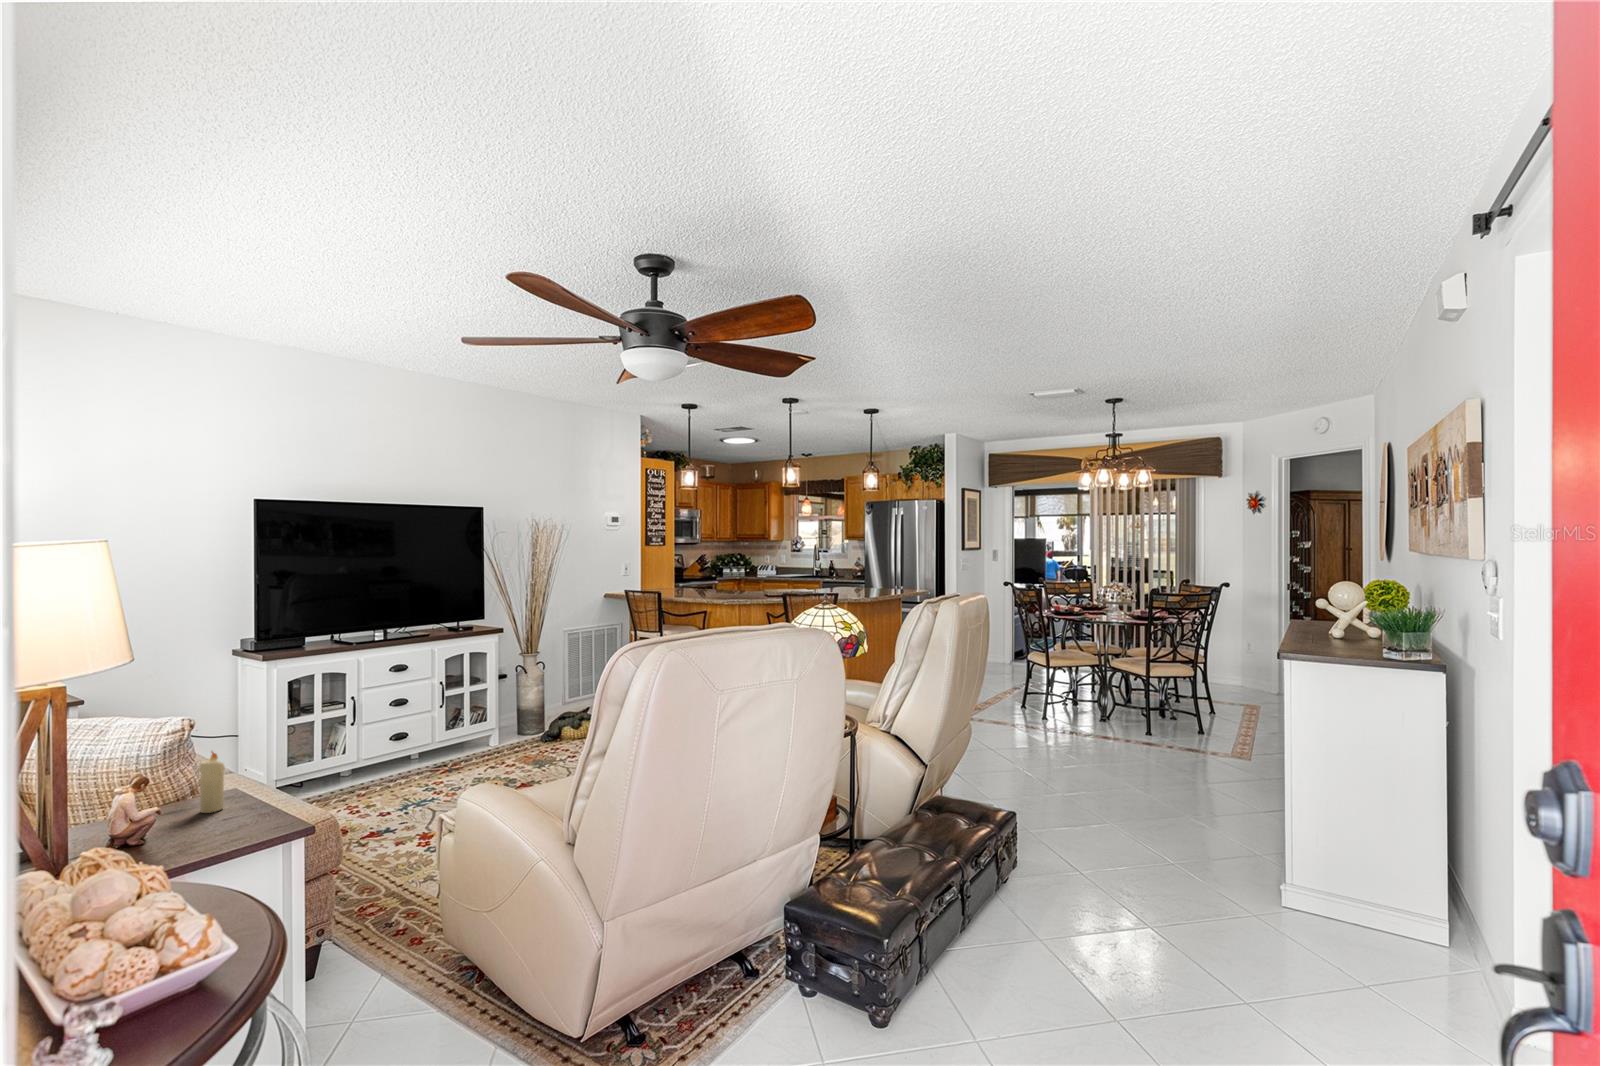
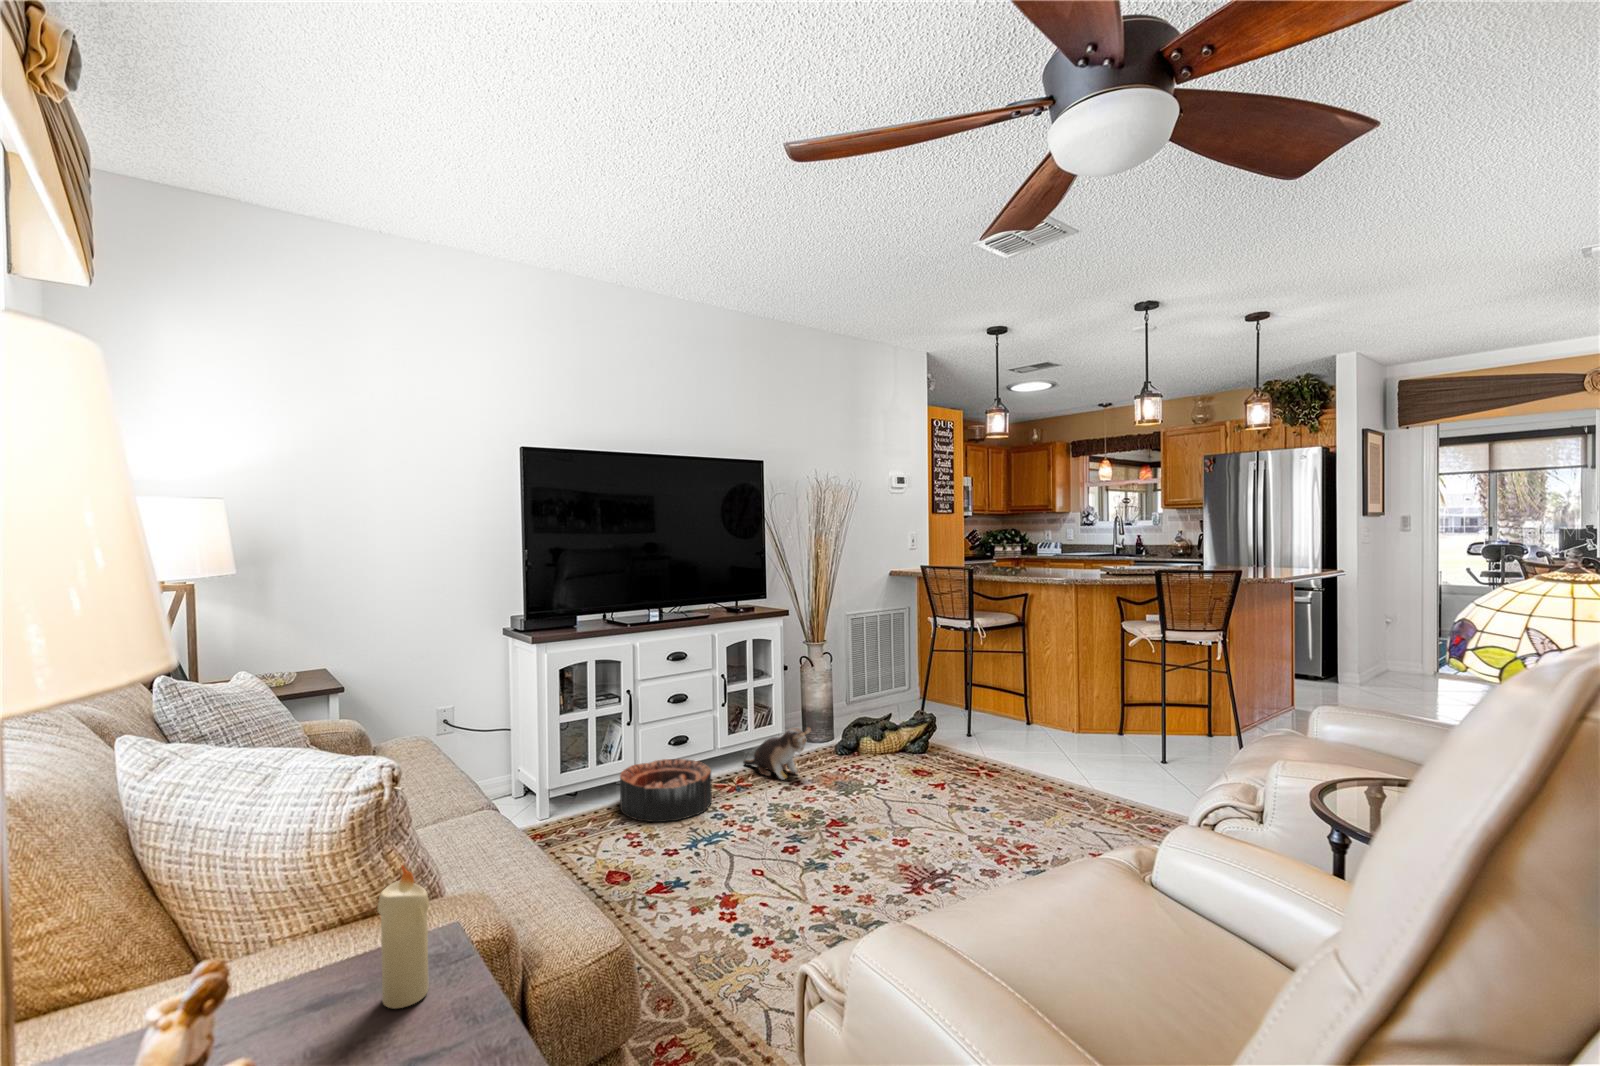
plush toy: none [459,720,514,762] -> present [743,728,811,780]
basket: none [344,750,425,798] -> present [620,759,712,822]

